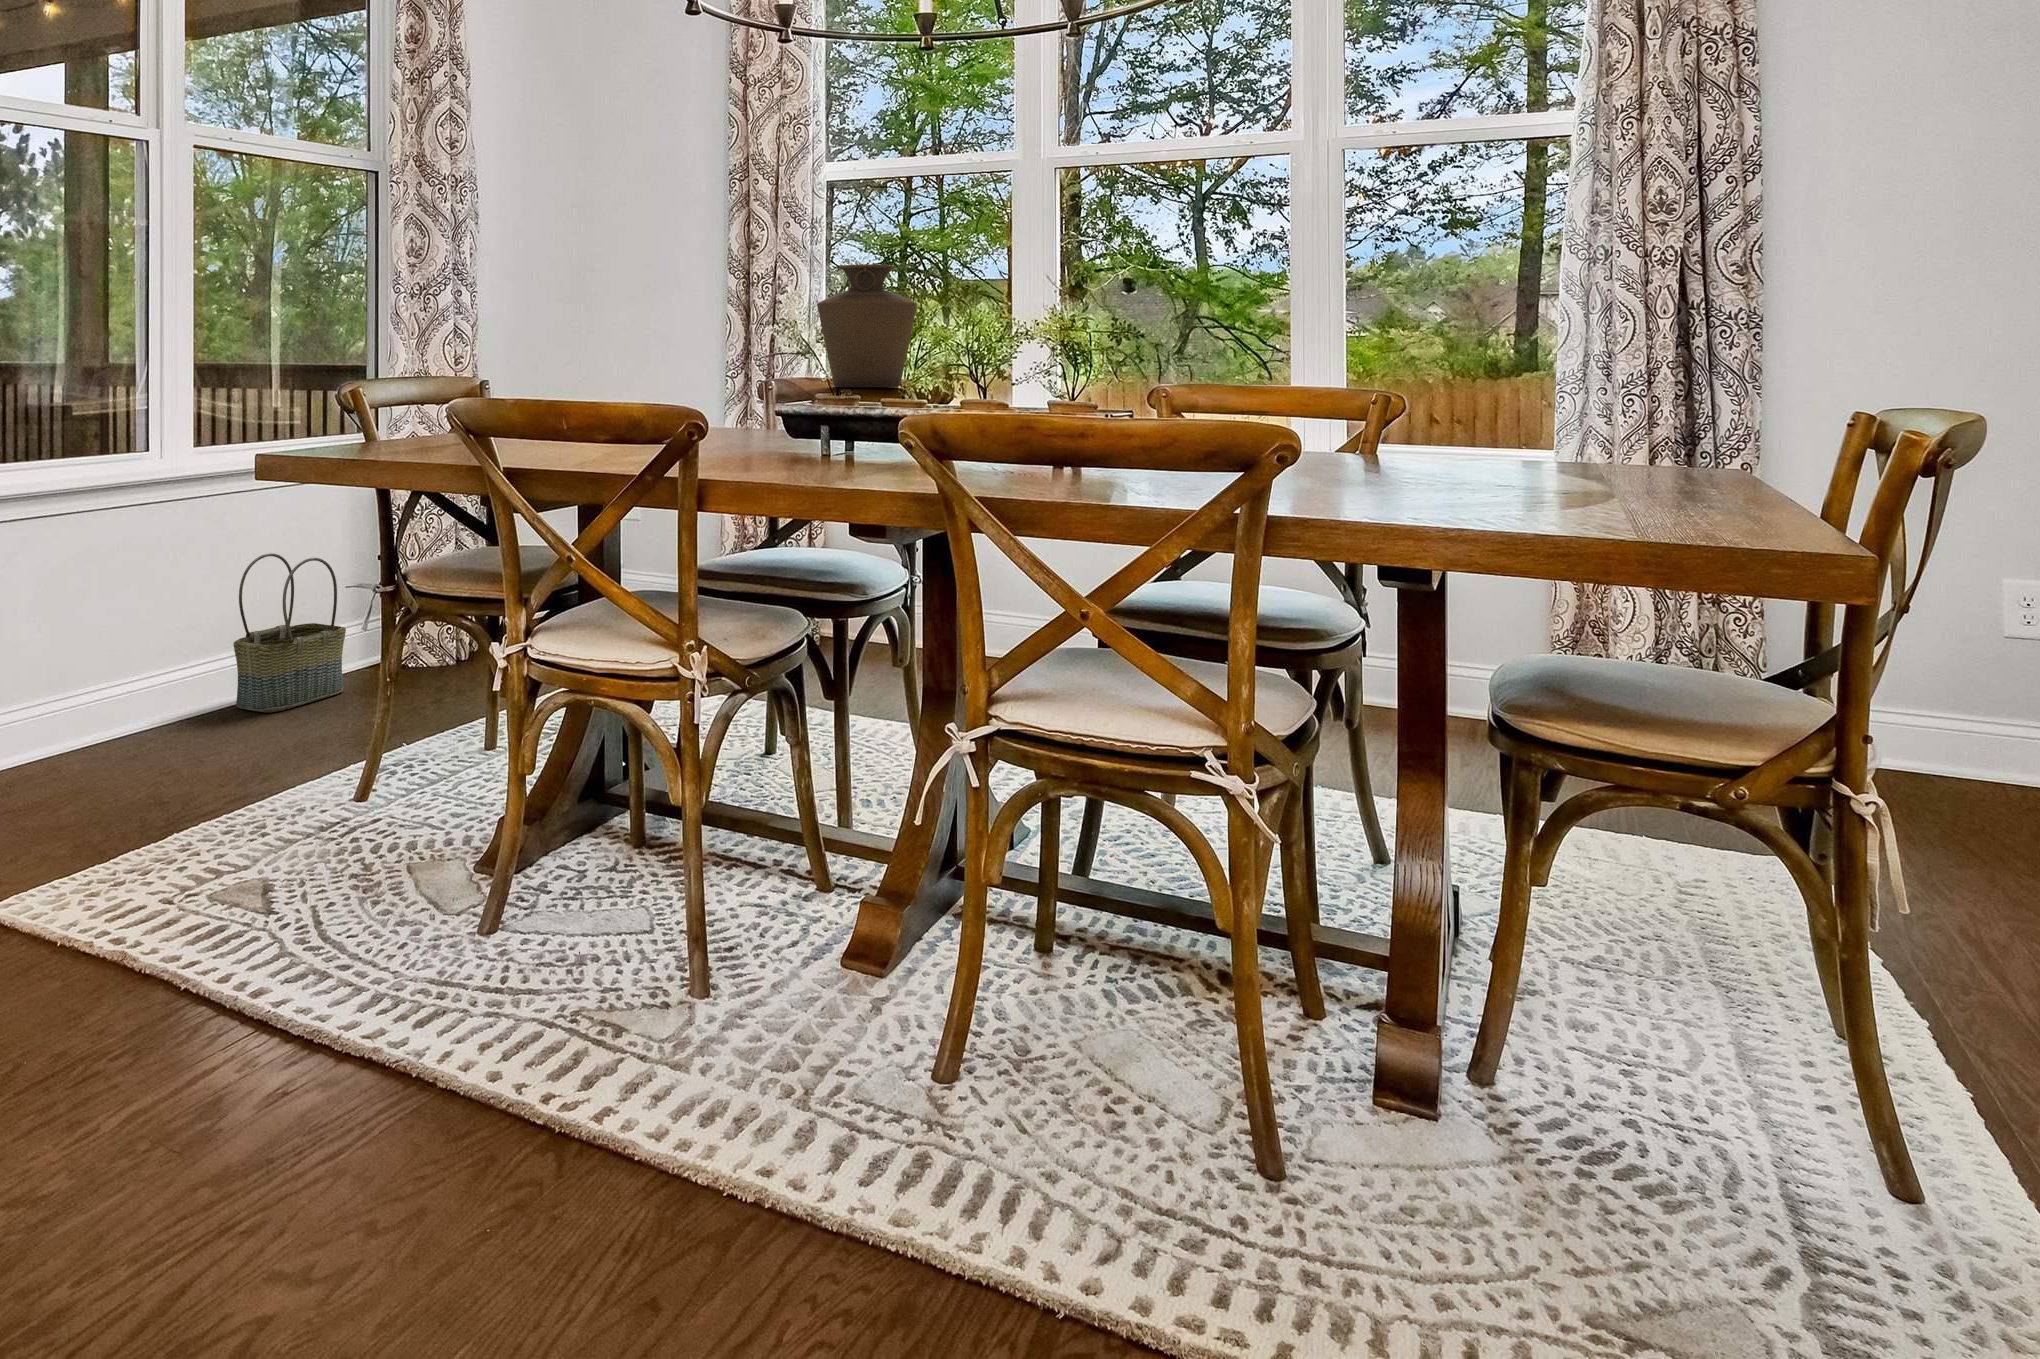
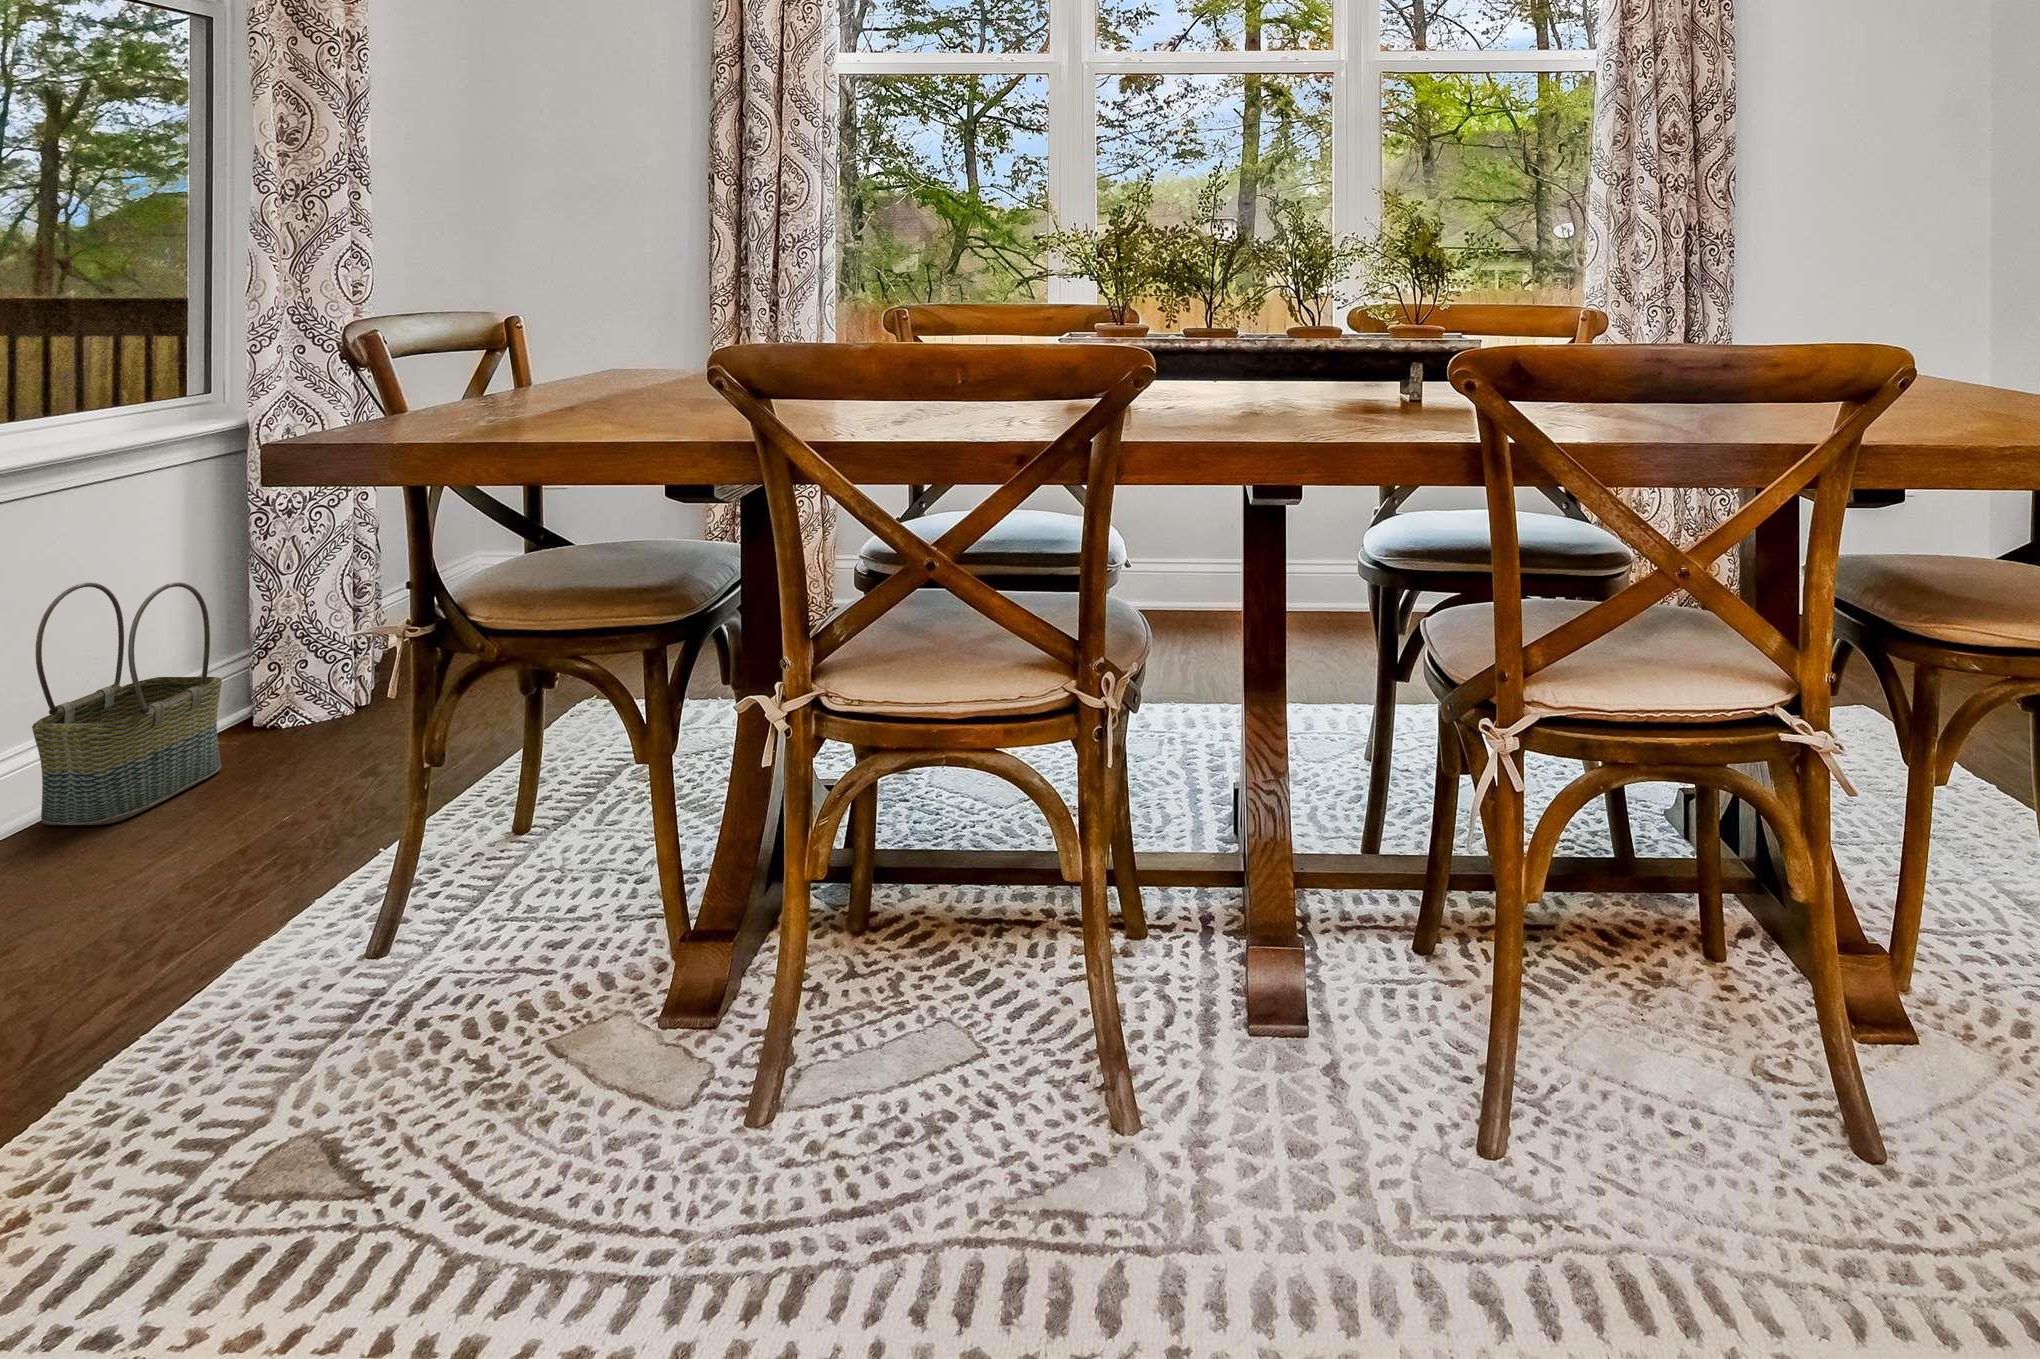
vase: present [817,264,917,387] -> none [945,167,1065,314]

